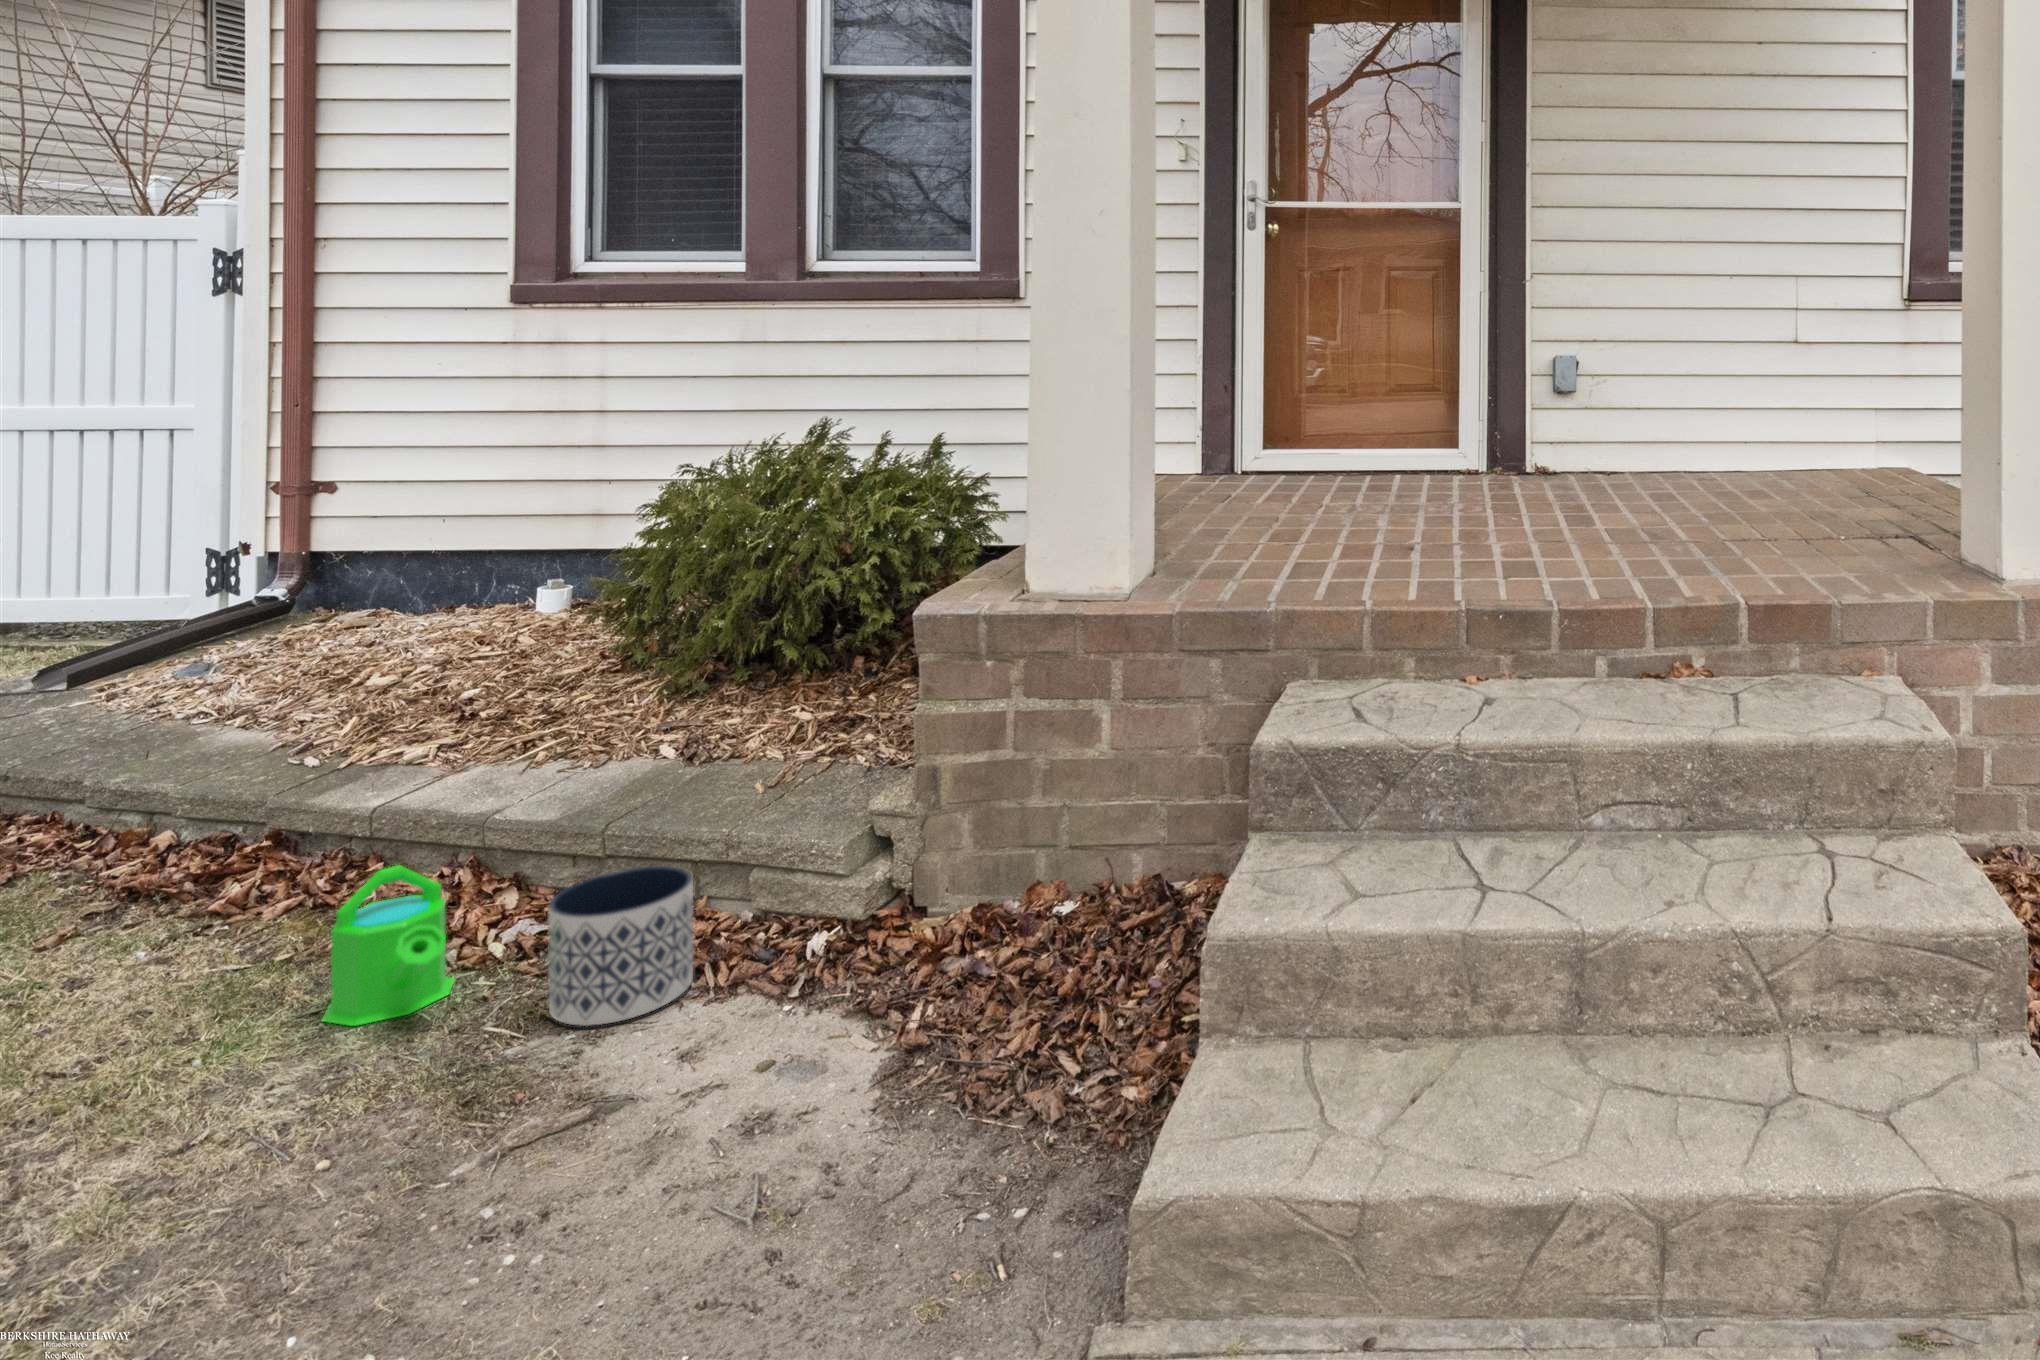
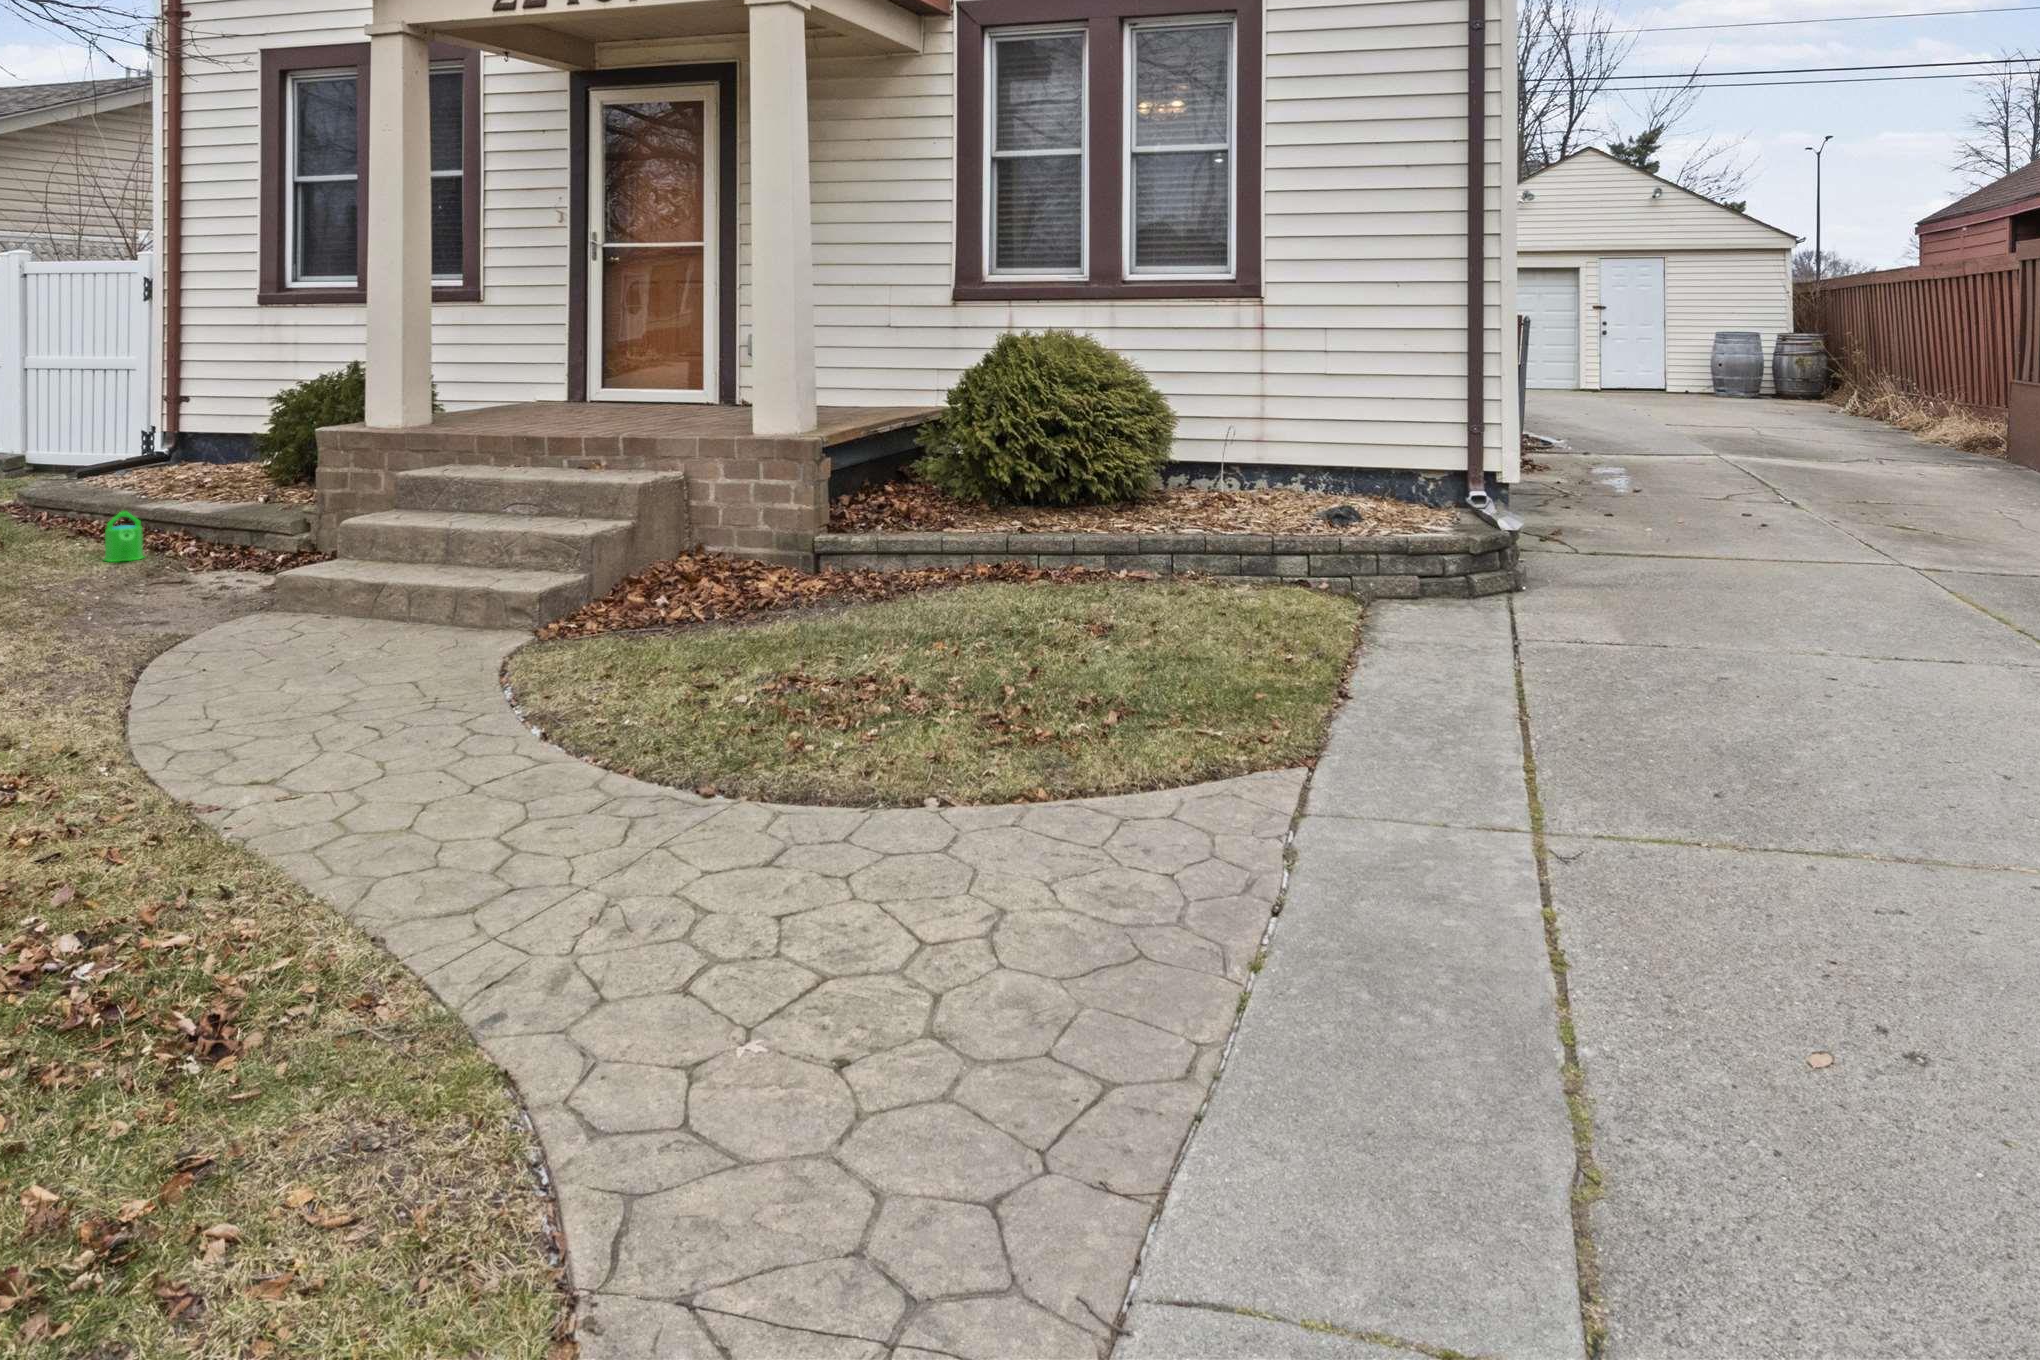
planter: present [549,866,693,1026] -> none [162,521,212,567]

